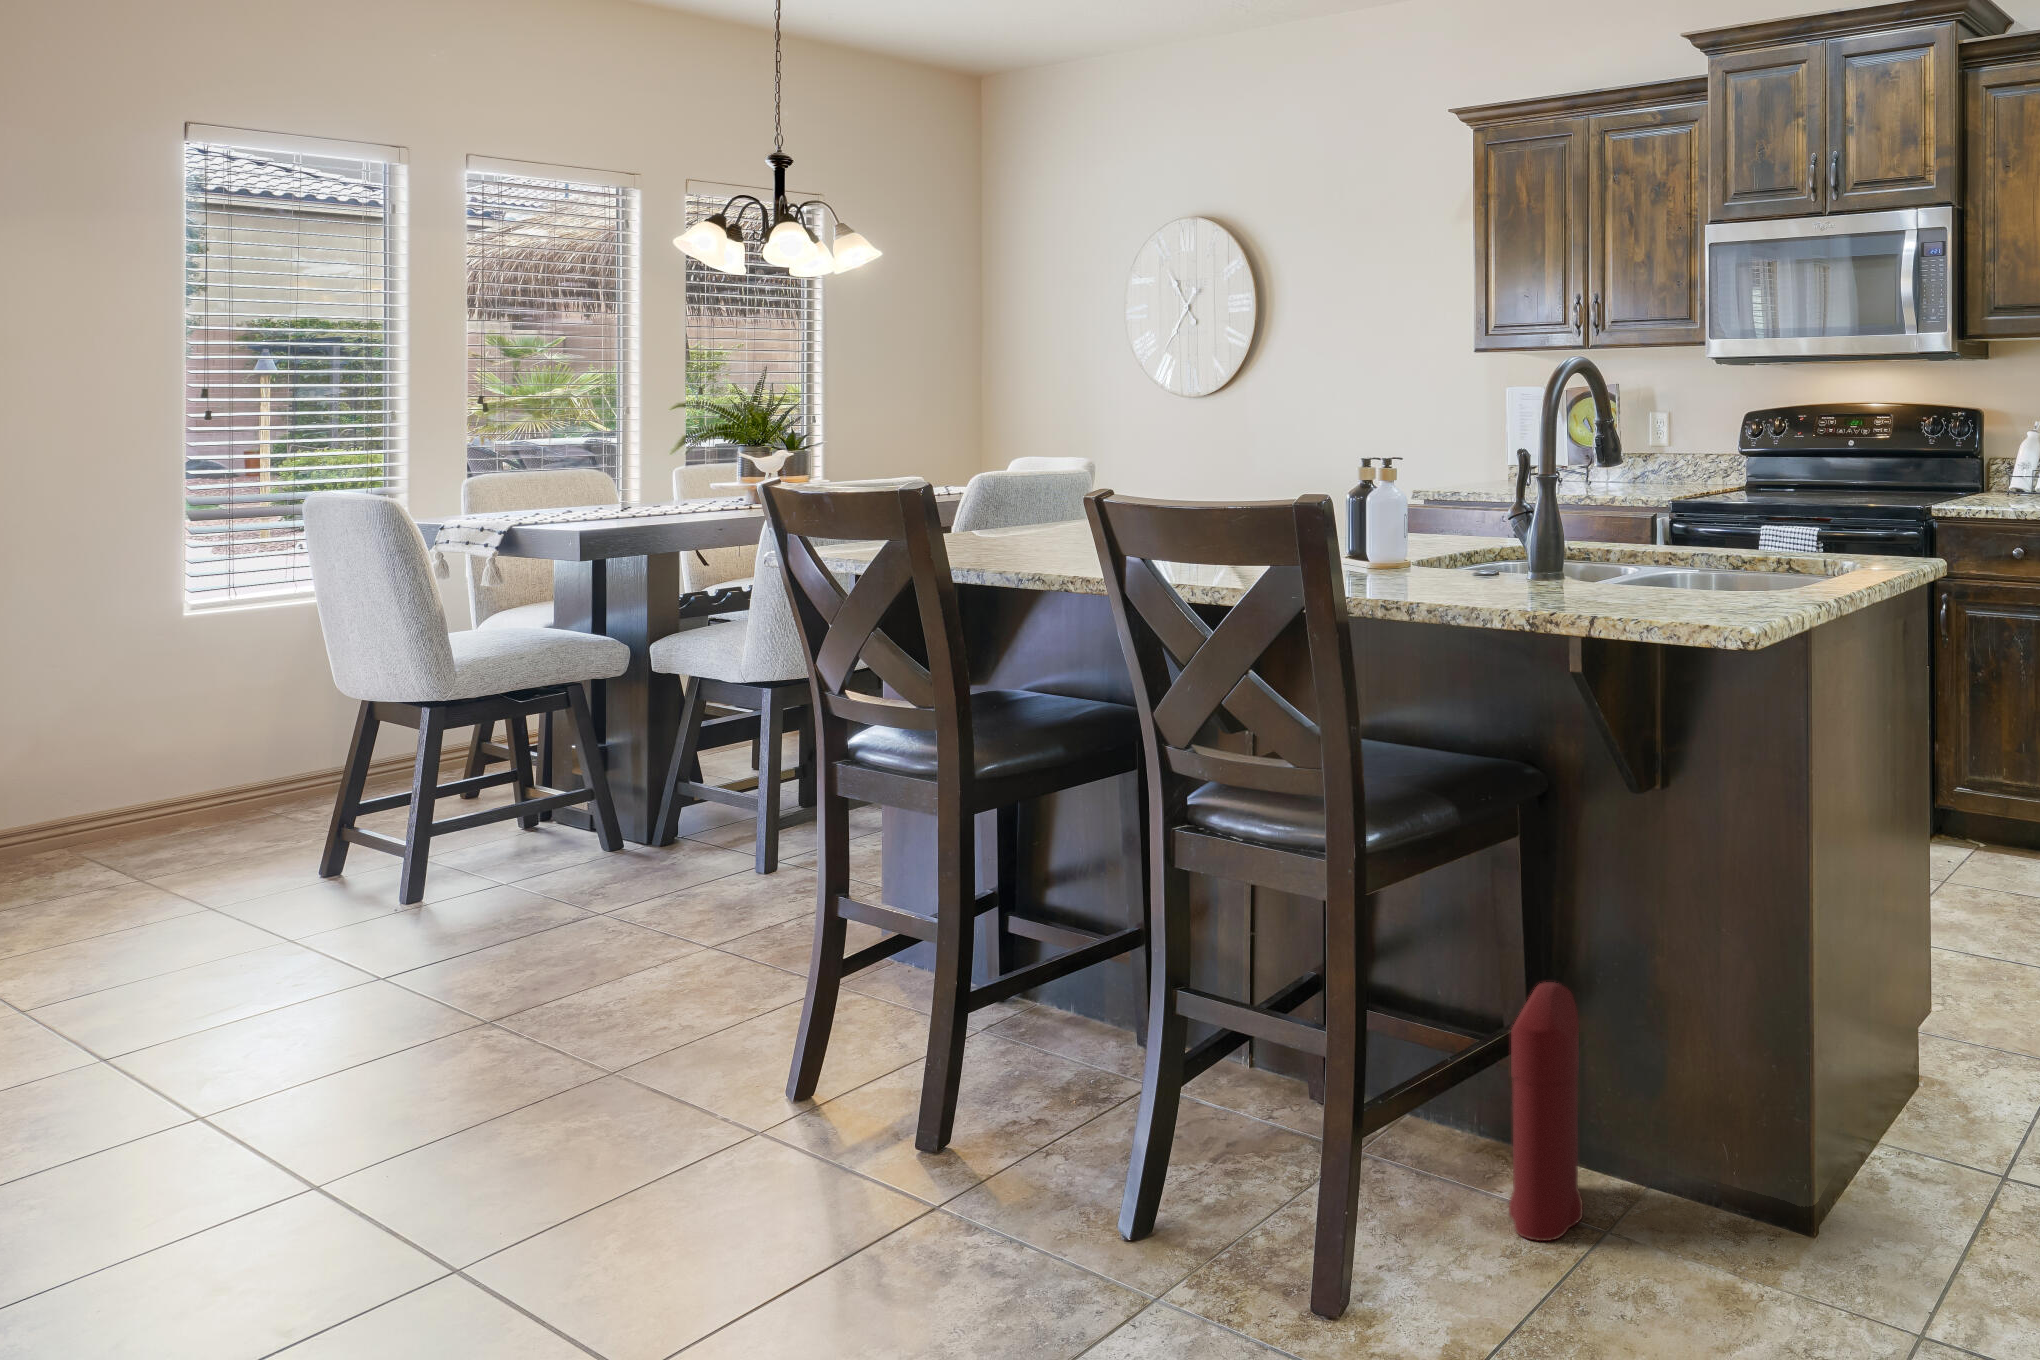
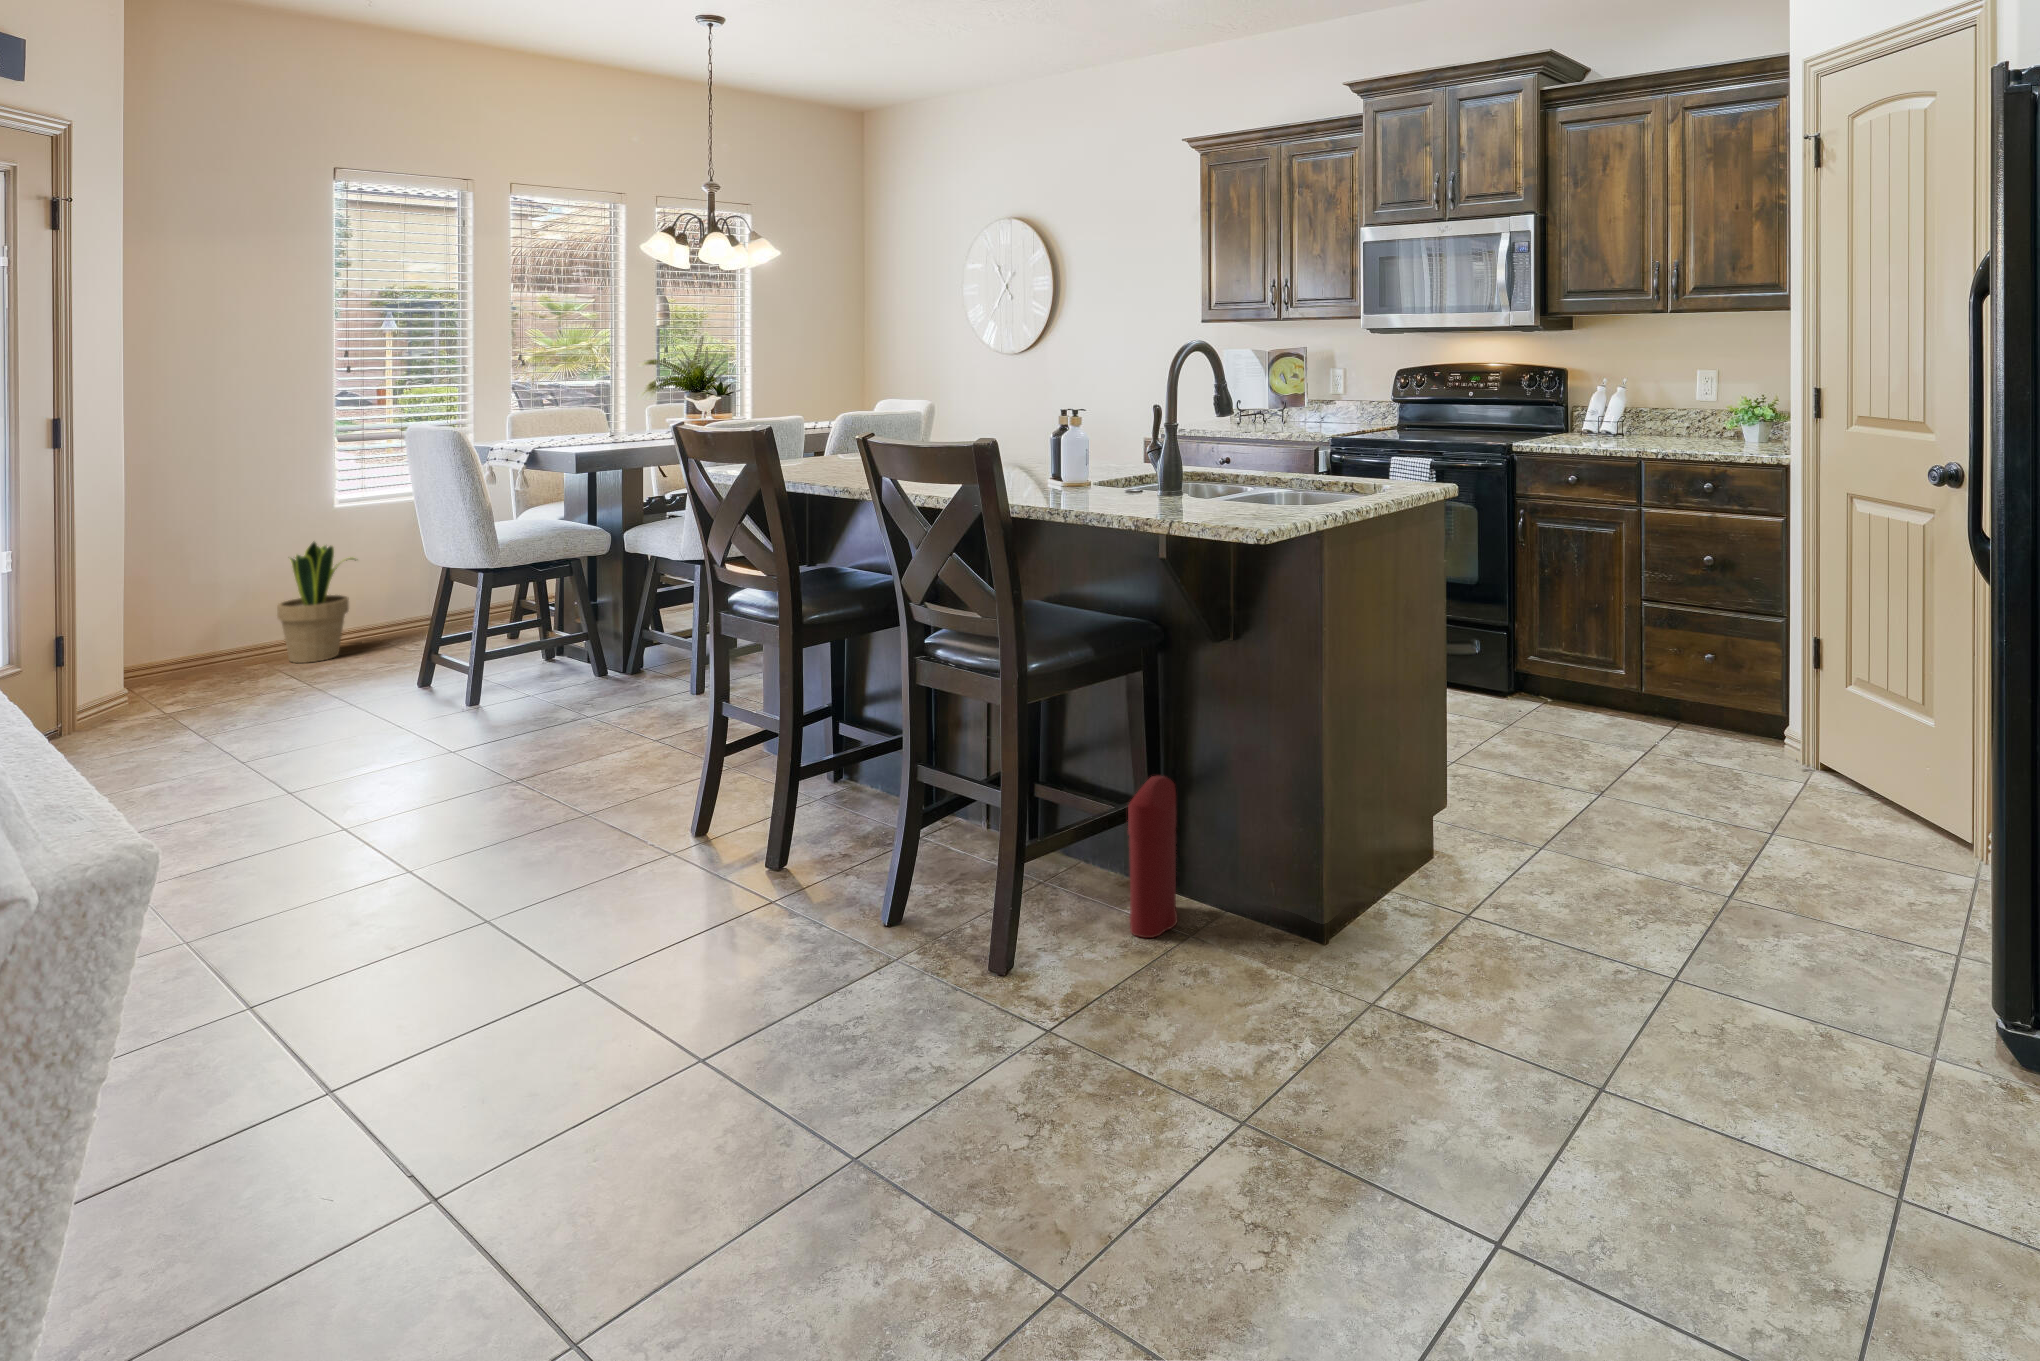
potted plant: none [95,658,232,845] -> present [277,542,356,663]

